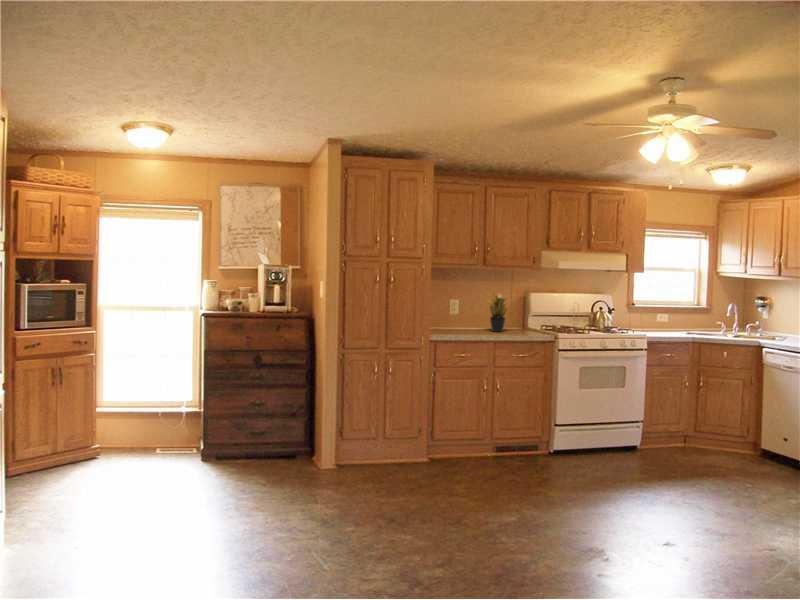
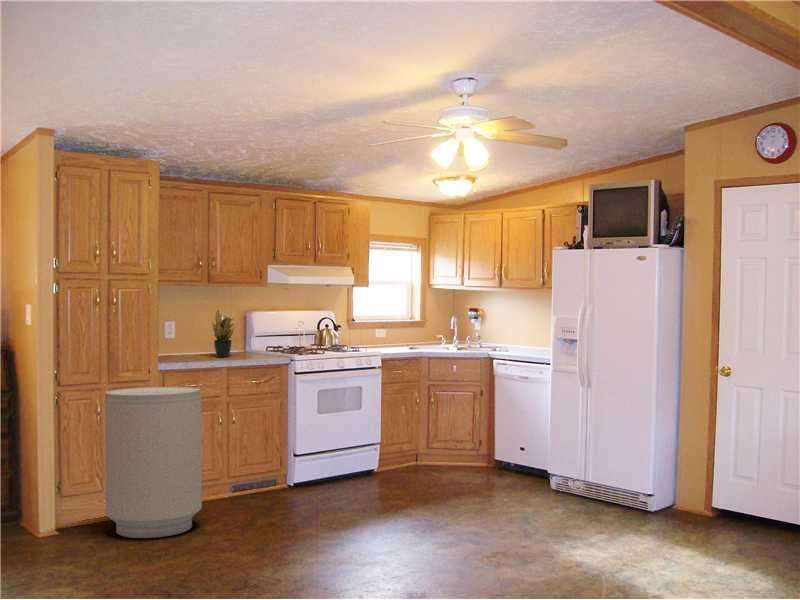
trash can: none [373,354,455,485] -> present [105,387,202,538]

